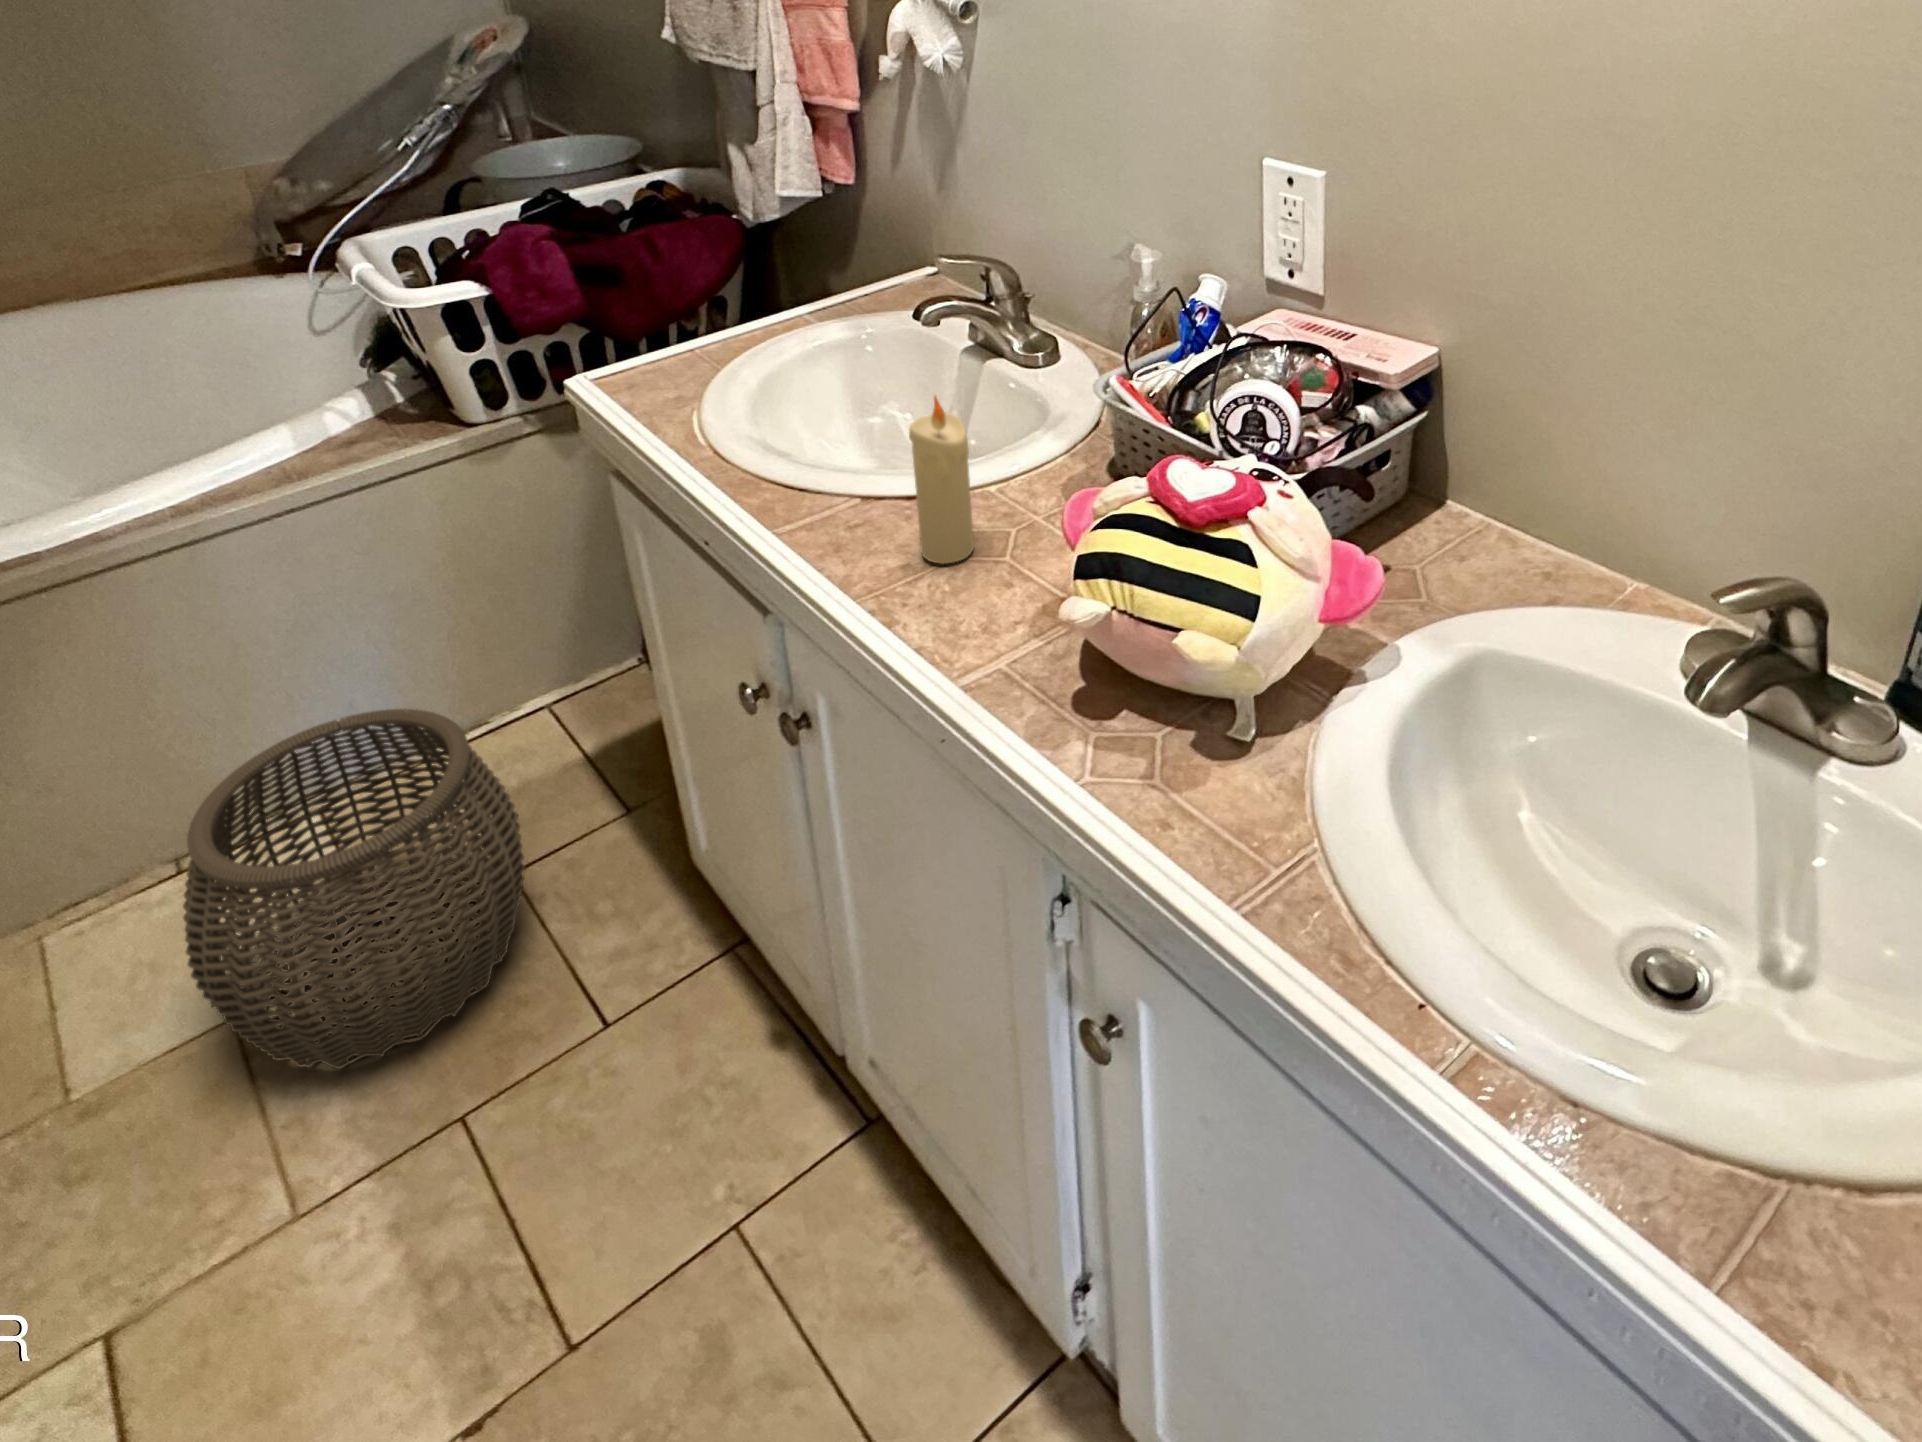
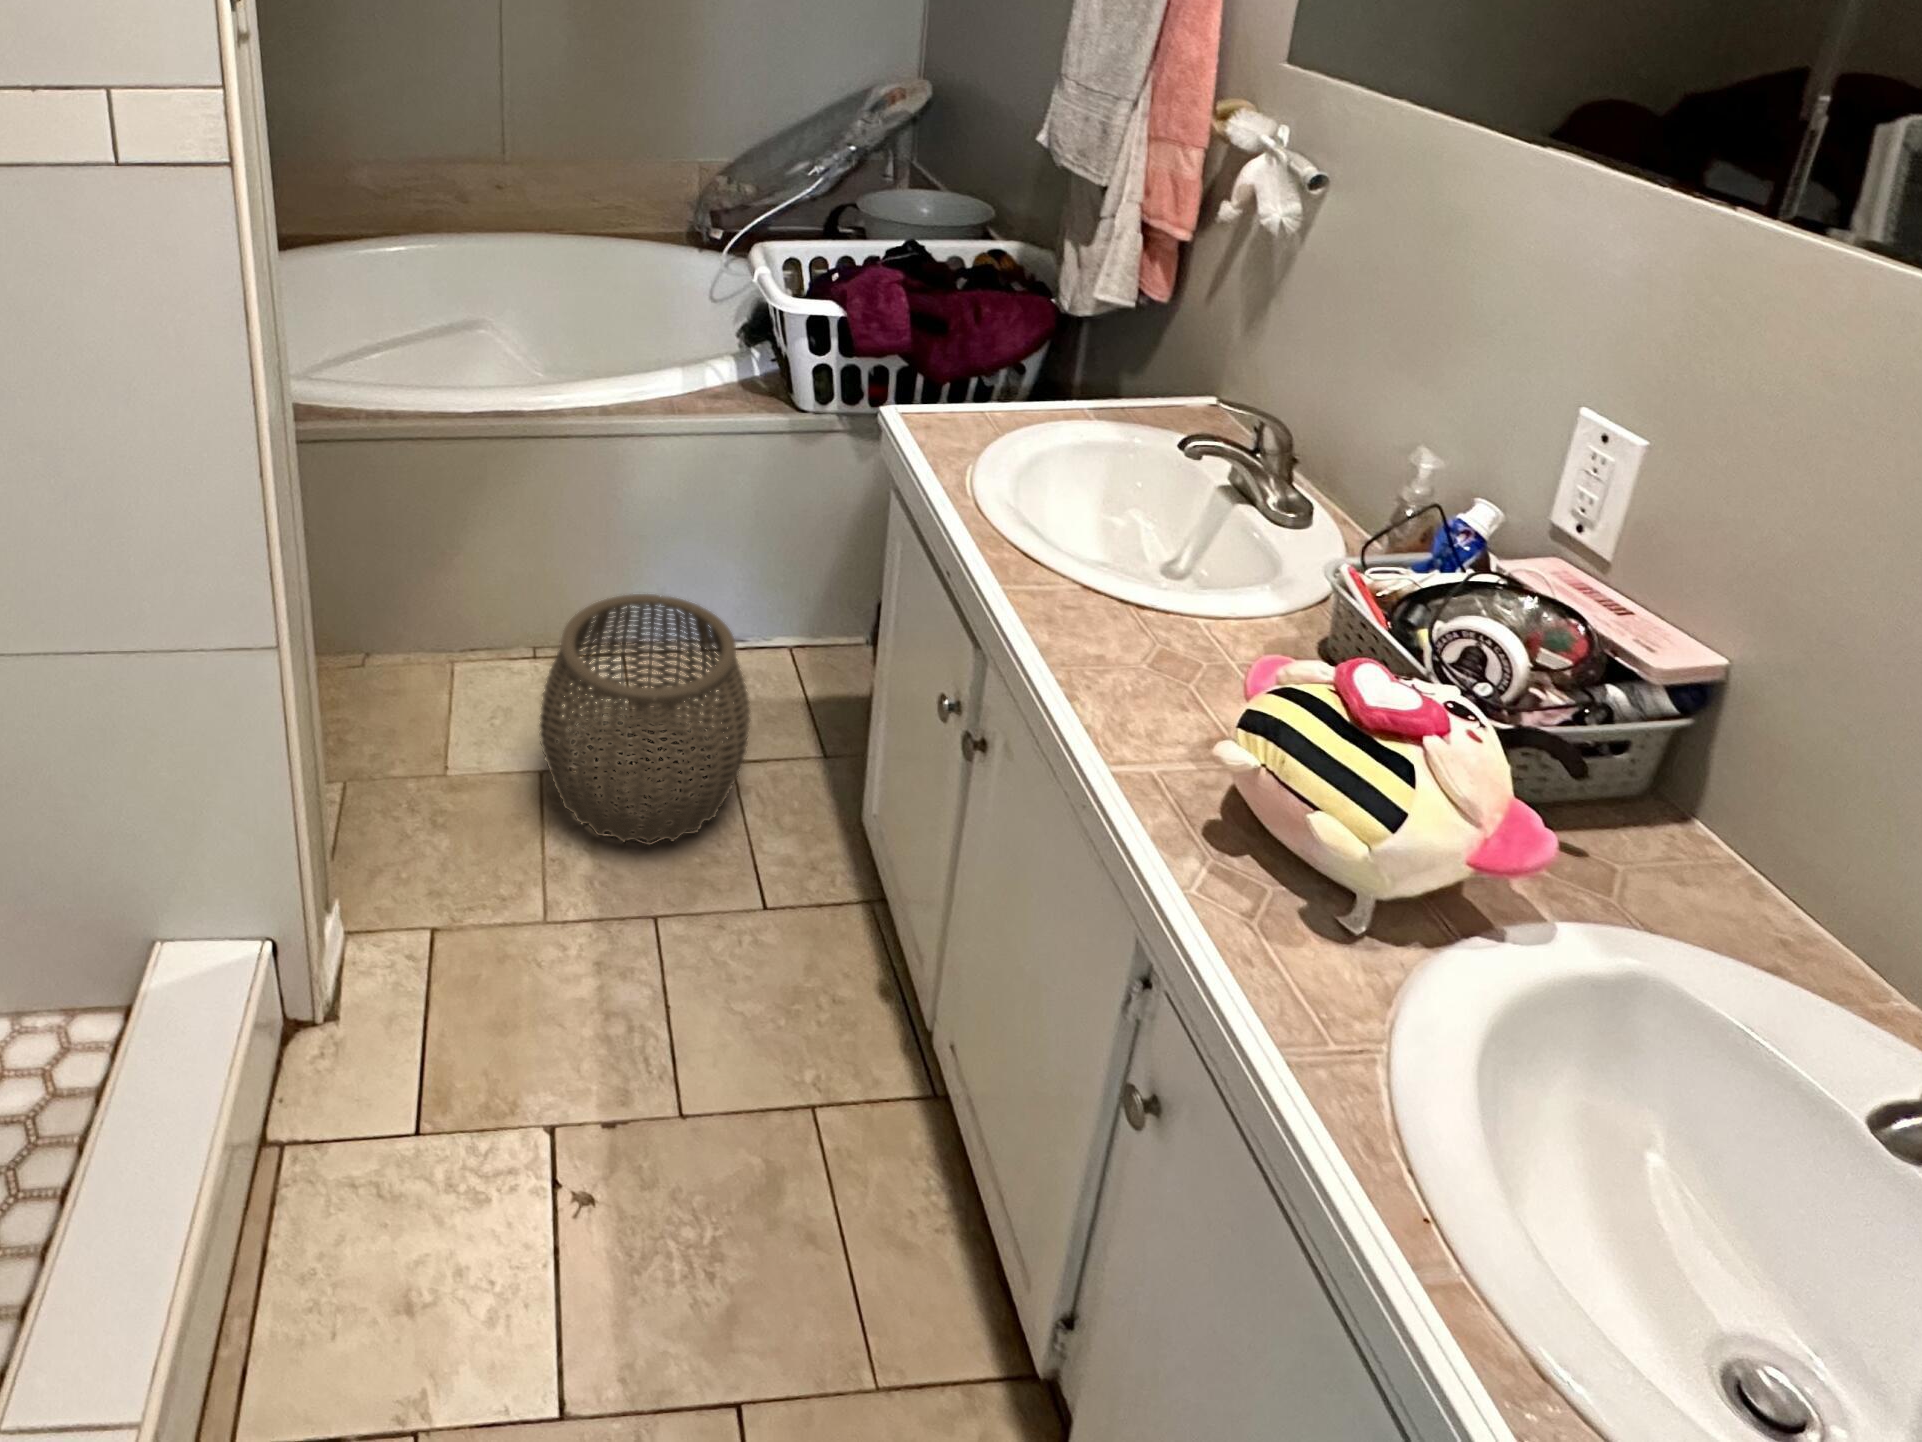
candle: present [909,396,974,564] -> none [1117,528,1186,671]

